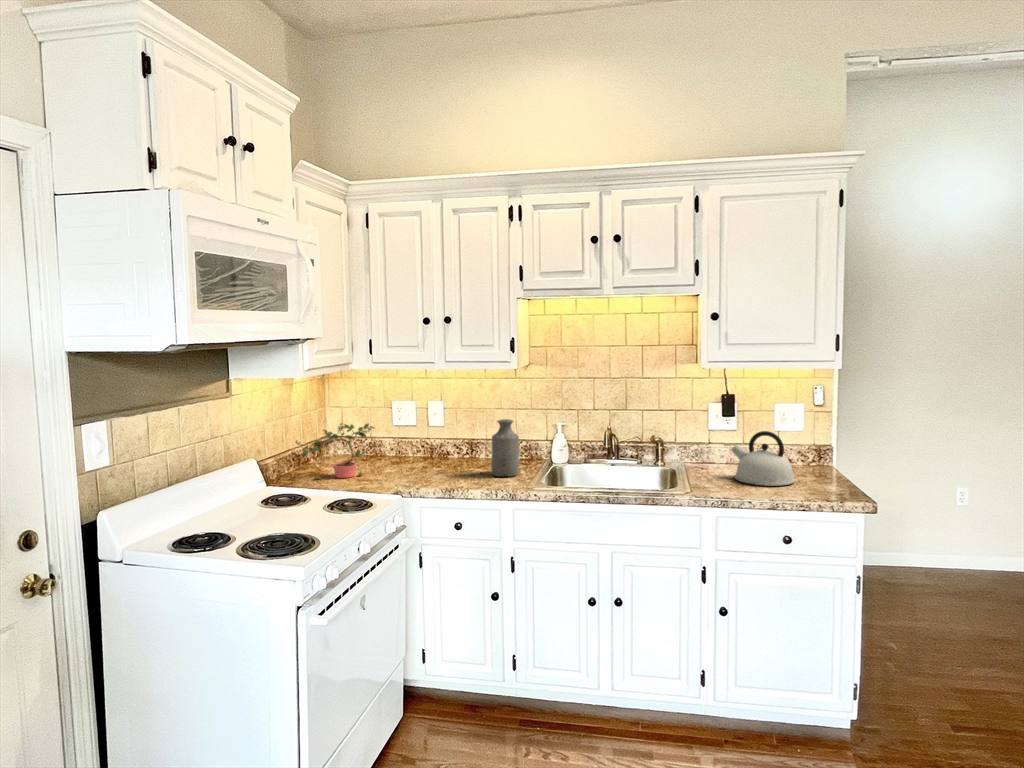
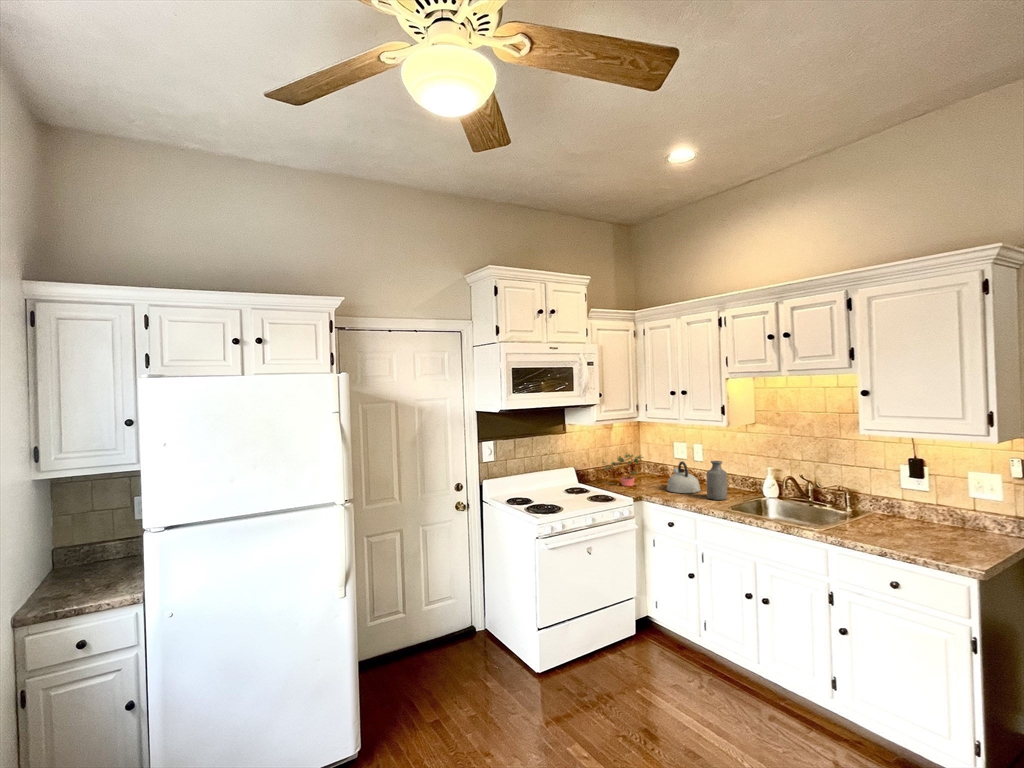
kettle: present [731,431,795,486] -> present [666,461,701,493]

